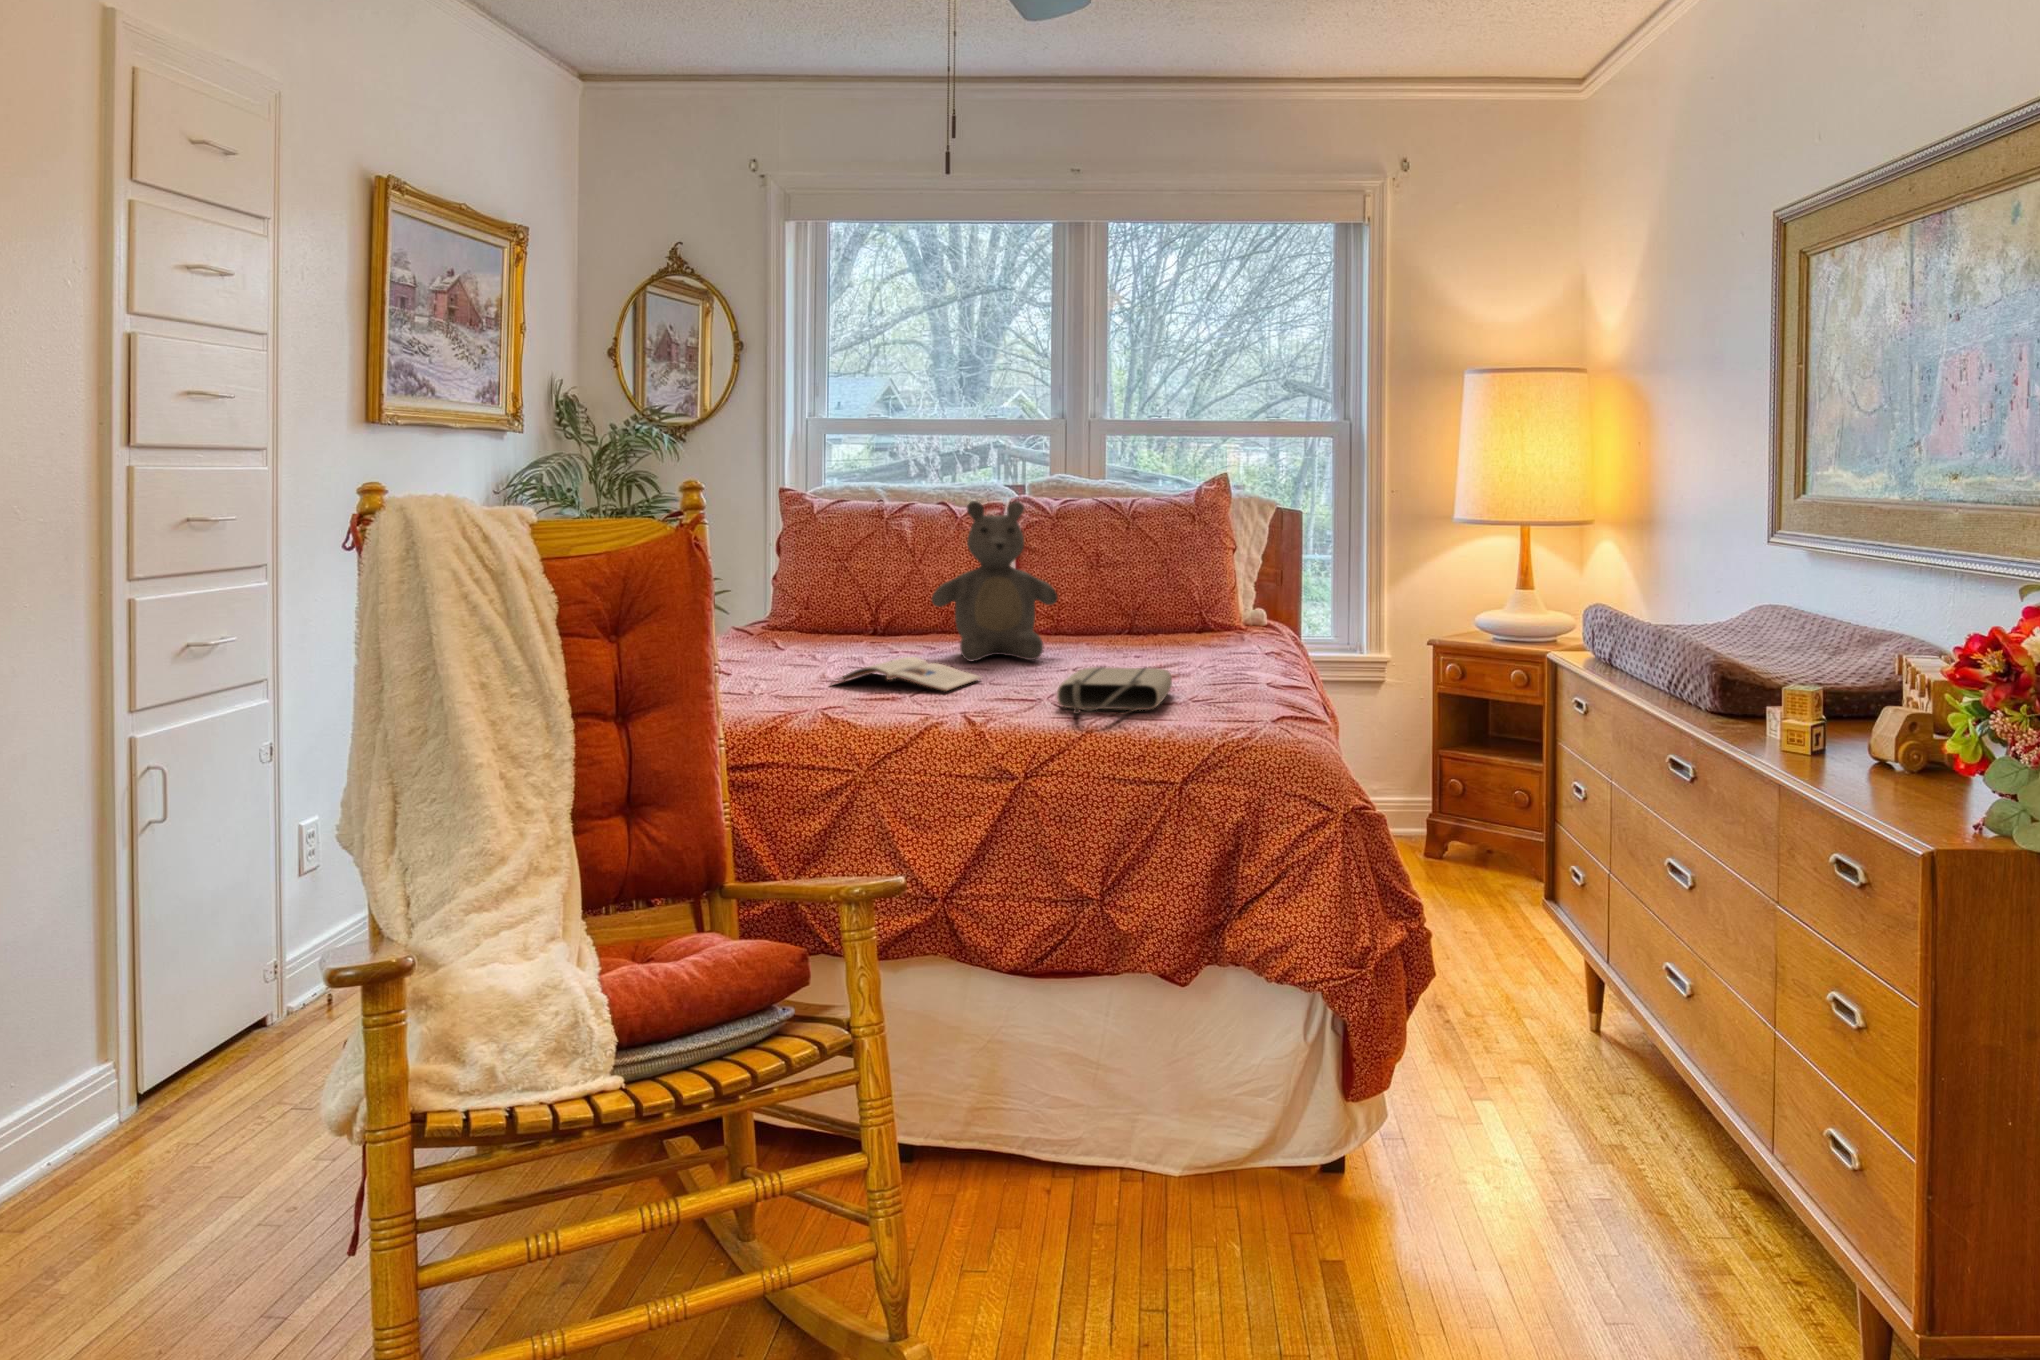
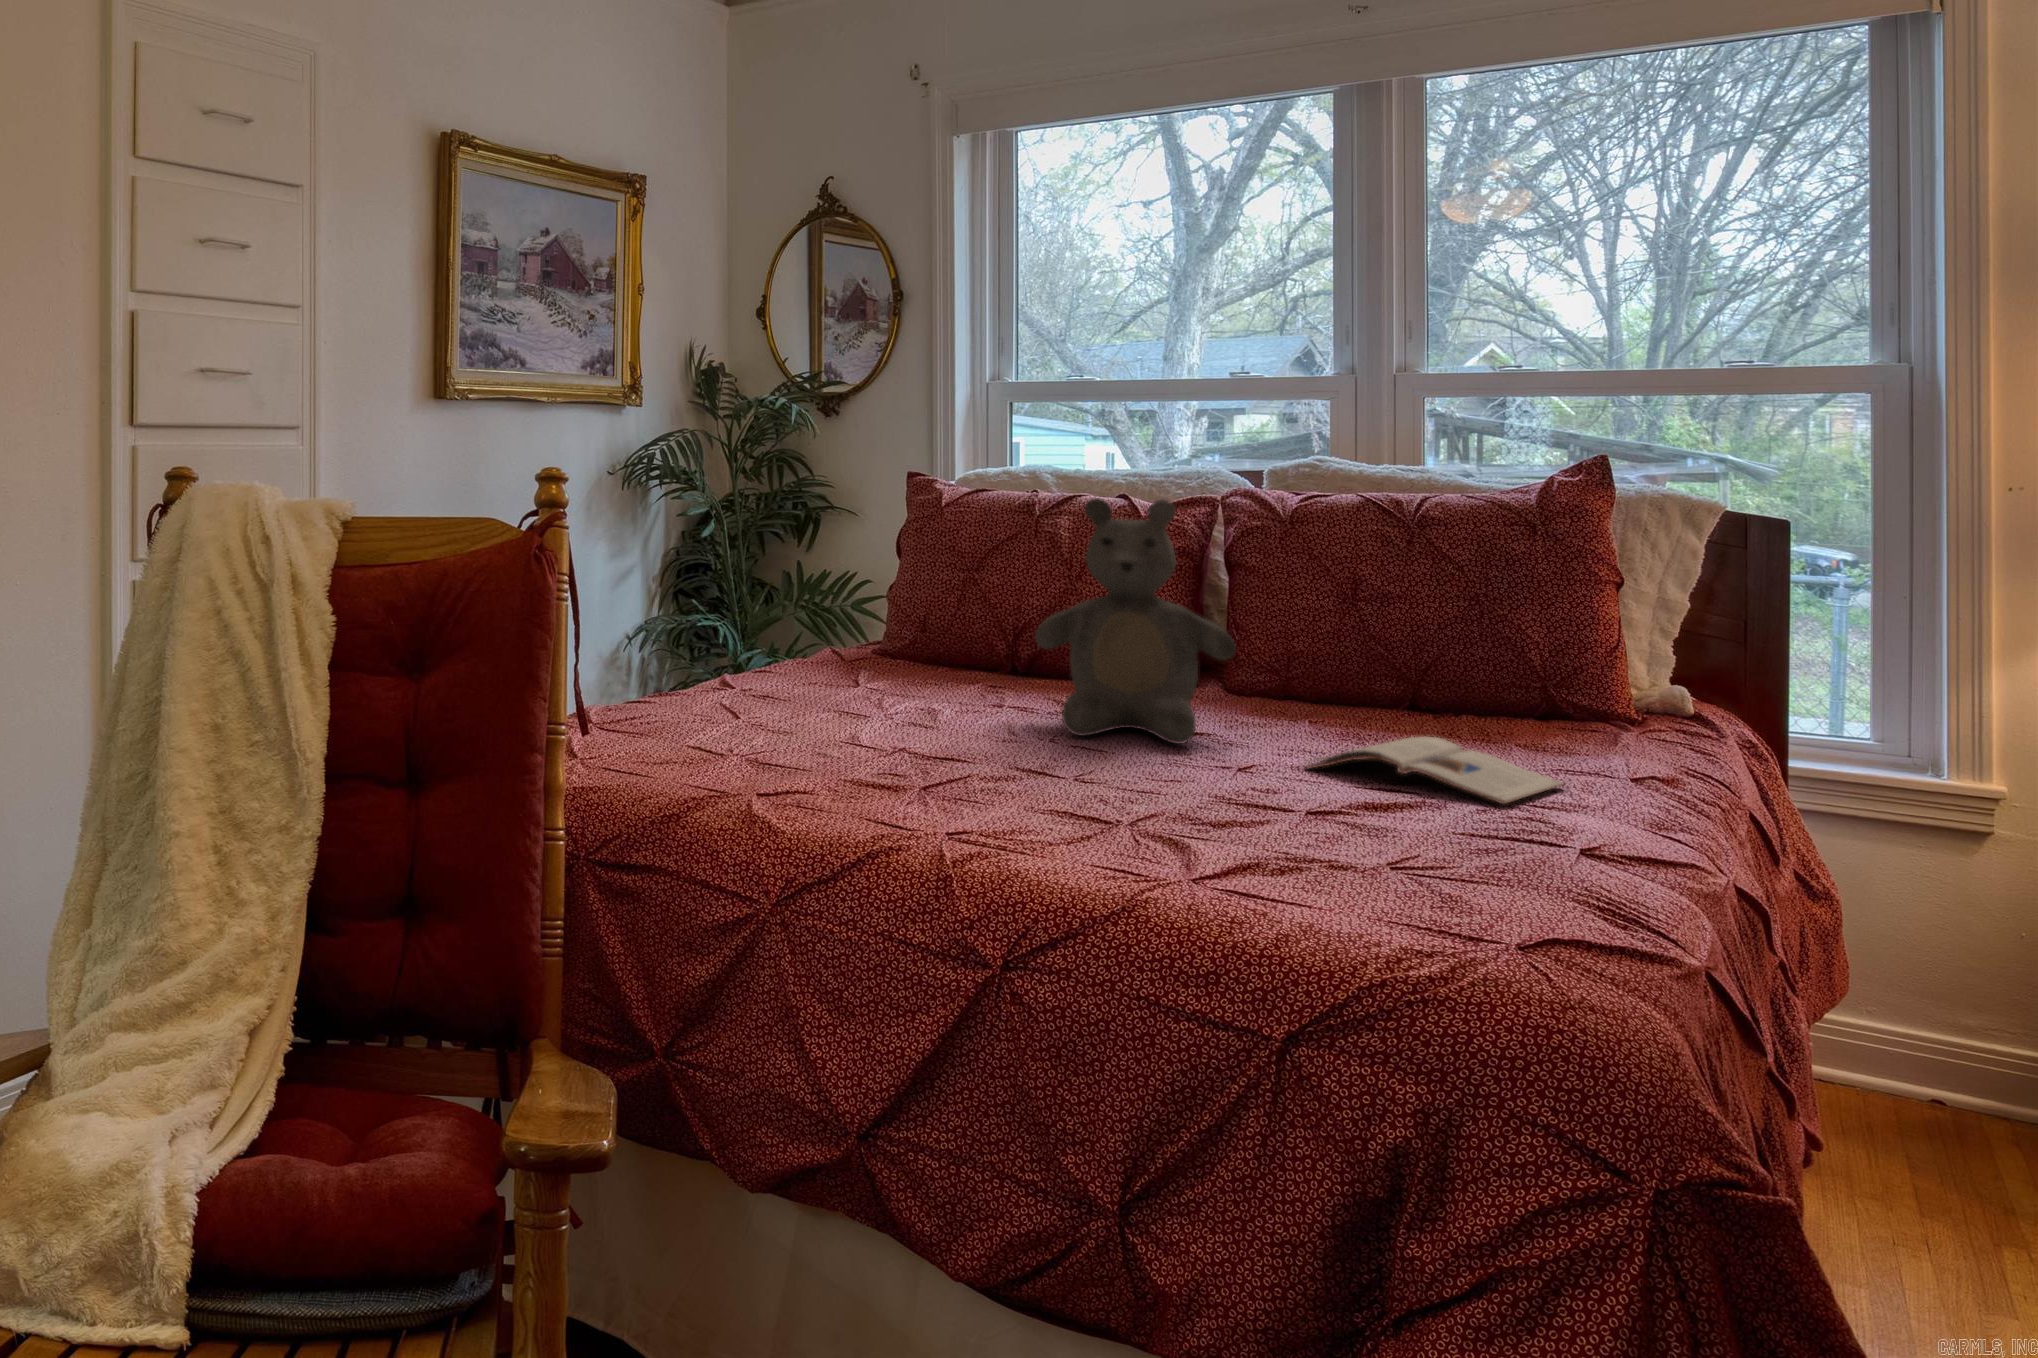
magazine: present [831,657,982,691] -> present [1305,736,1563,804]
tote bag: present [1057,667,1172,715] -> none [1116,778,1365,880]

